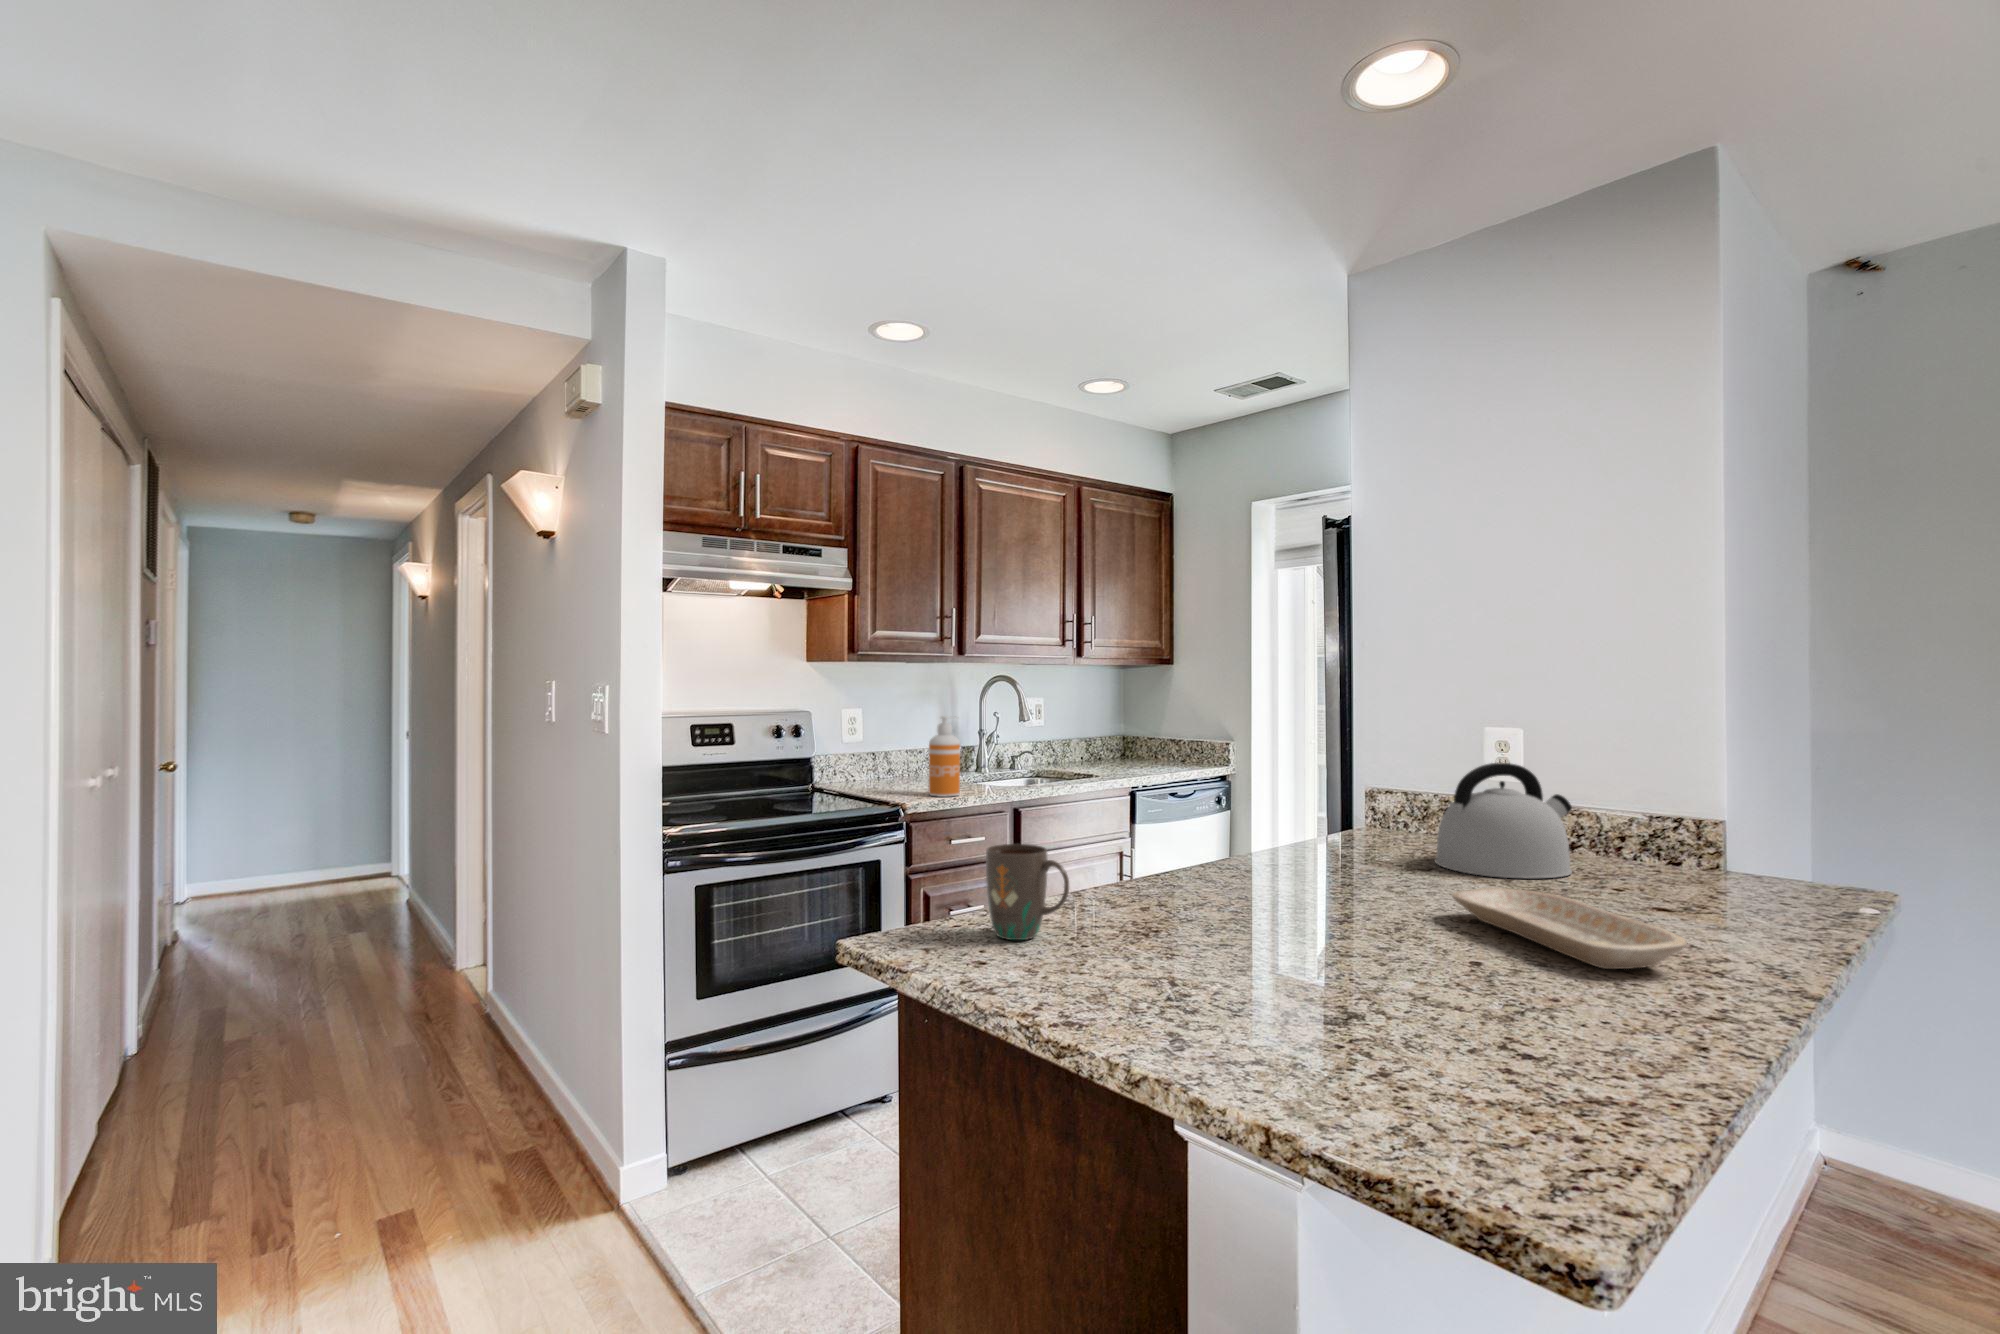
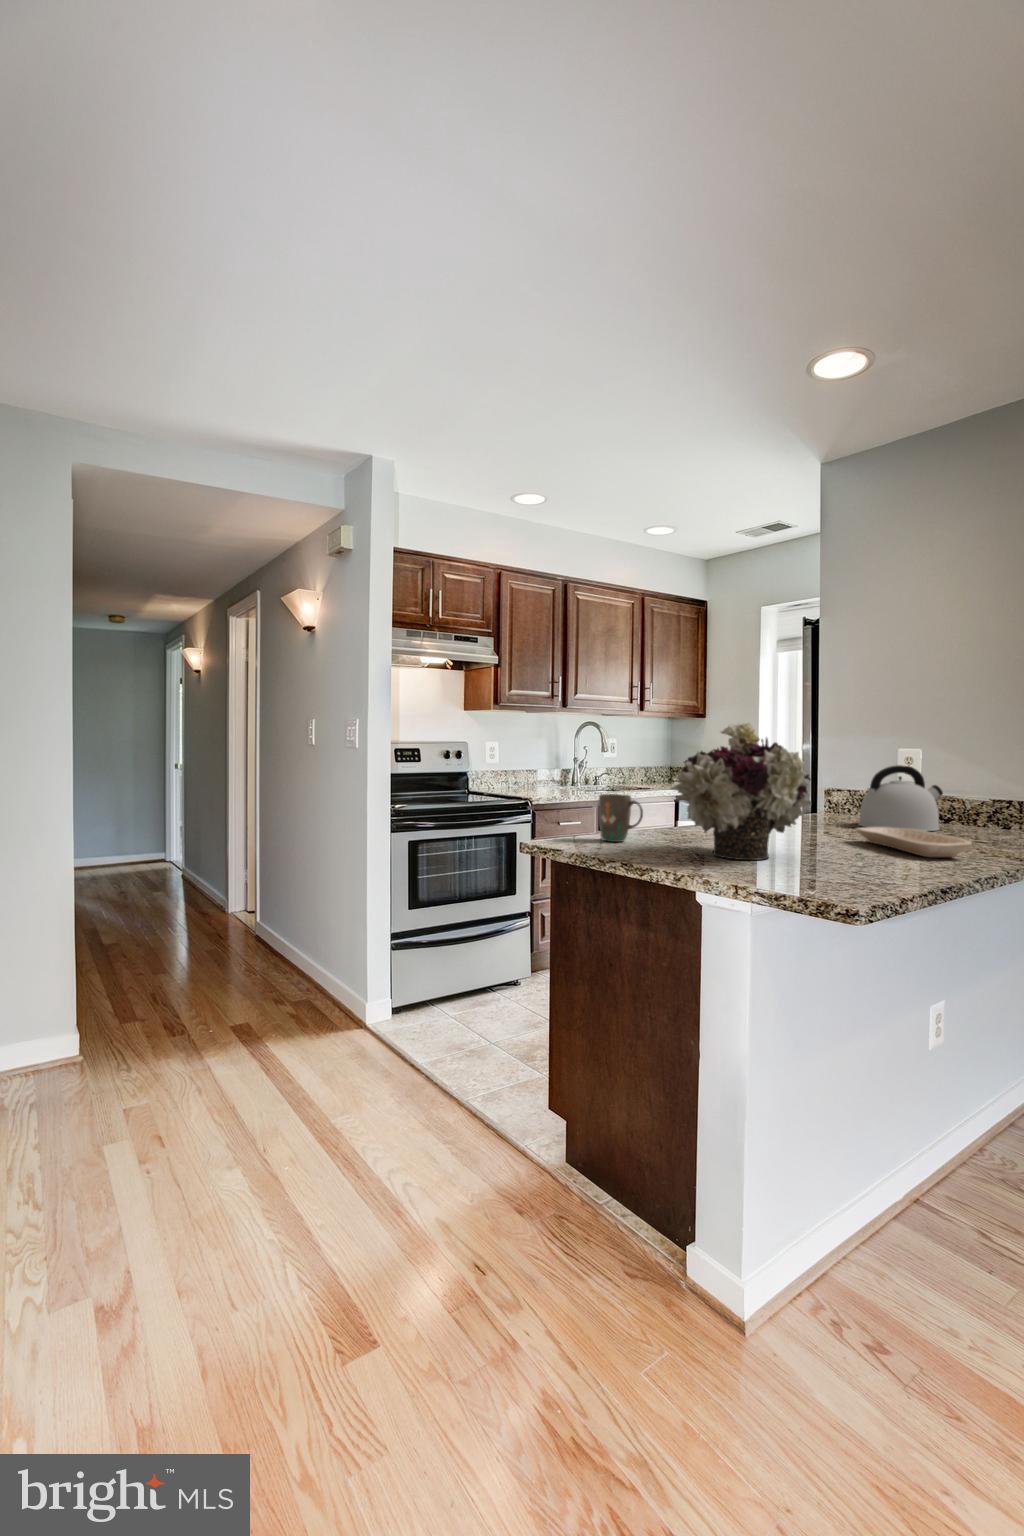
soap dispenser: present [929,716,960,797] -> none [544,746,564,797]
flower arrangement: none [1117,716,1391,1000] -> present [671,722,811,860]

